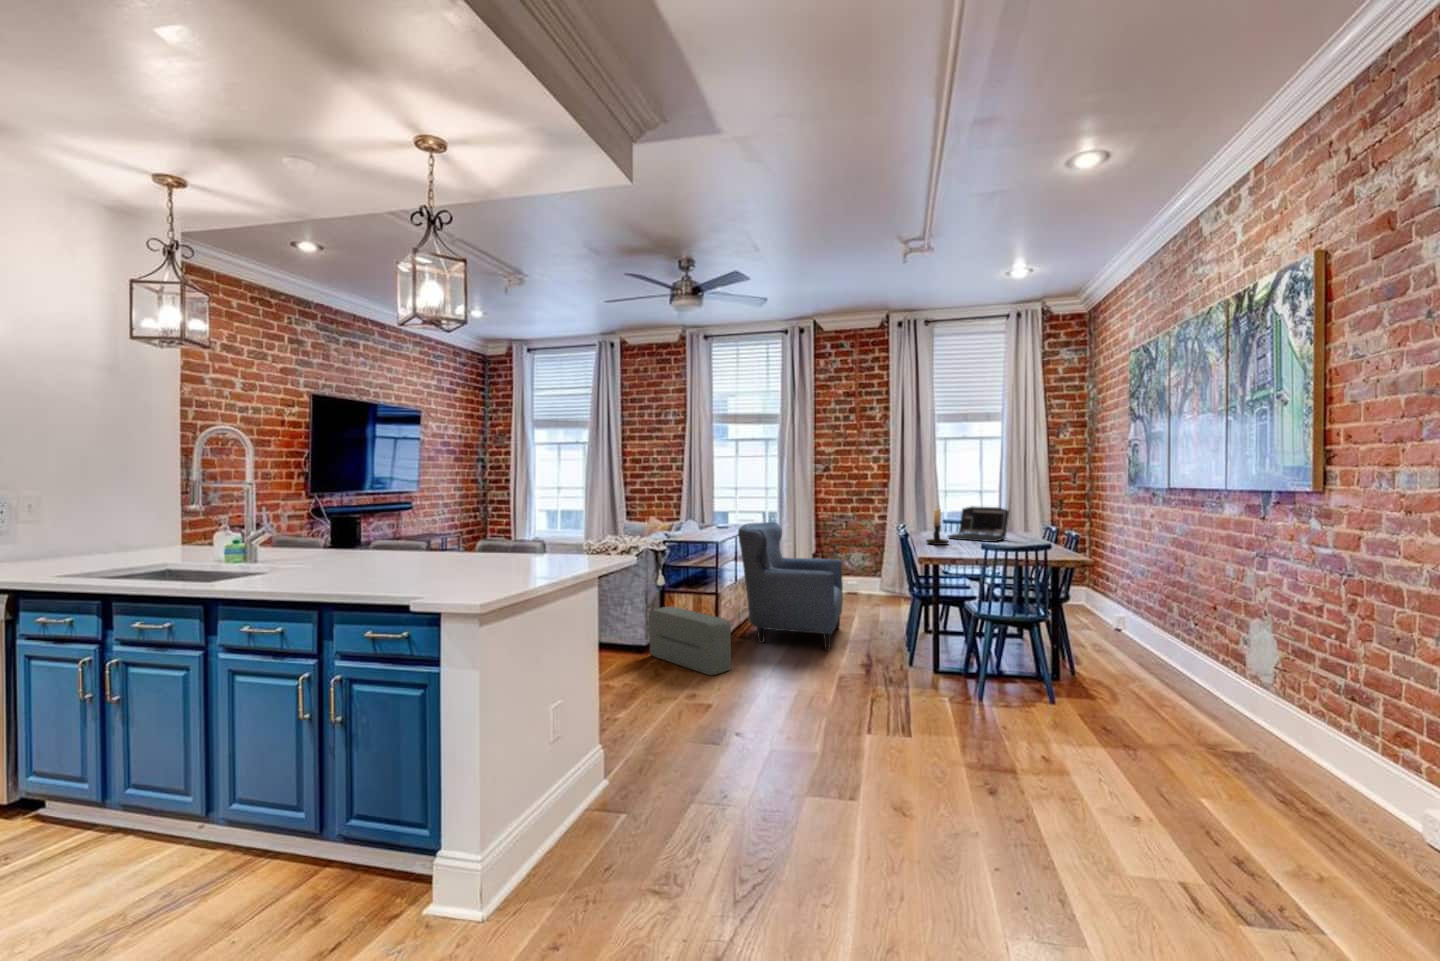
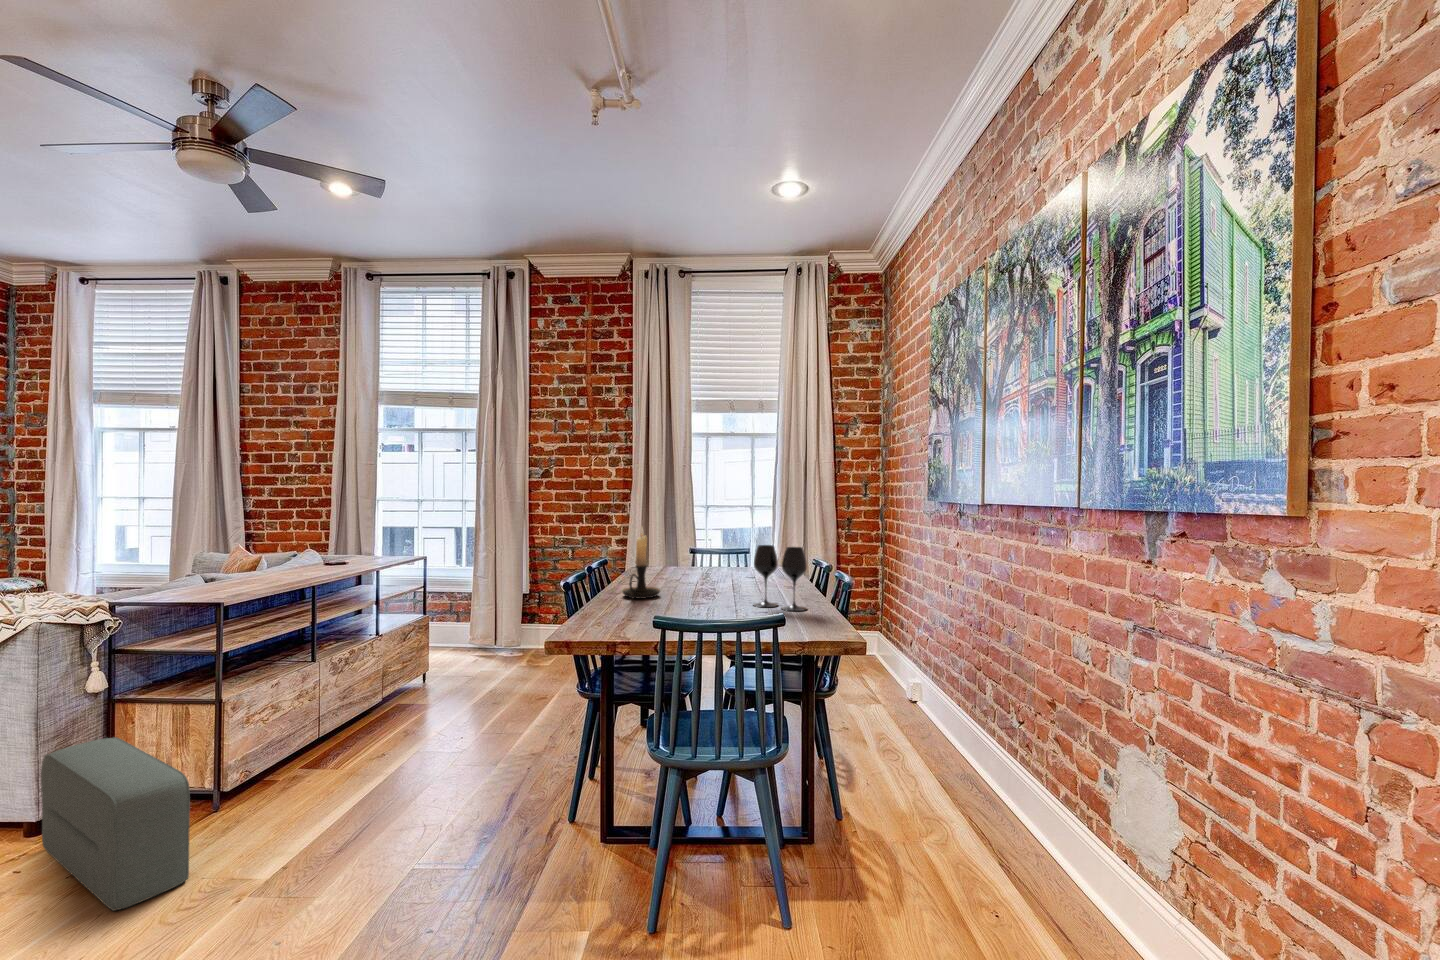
laptop: present [948,507,1009,542] -> none [672,530,765,588]
wine glass: none [1012,514,1048,552] -> present [754,545,807,611]
armchair: present [738,522,843,650] -> none [301,557,517,792]

